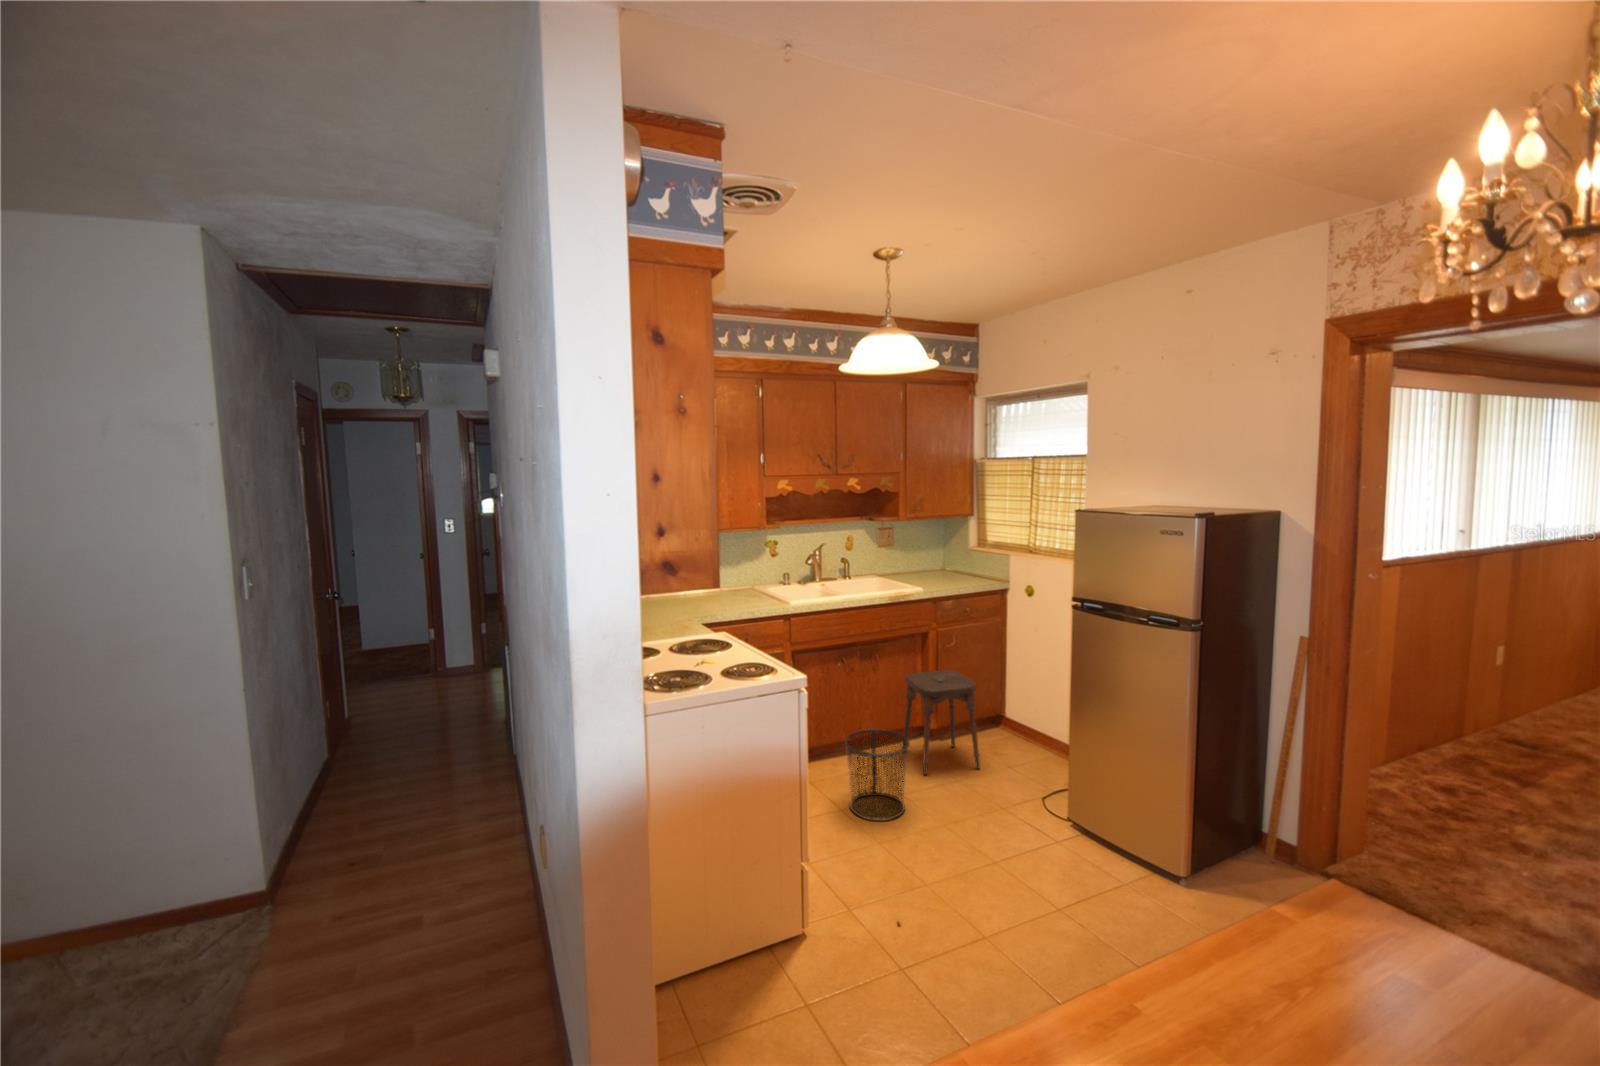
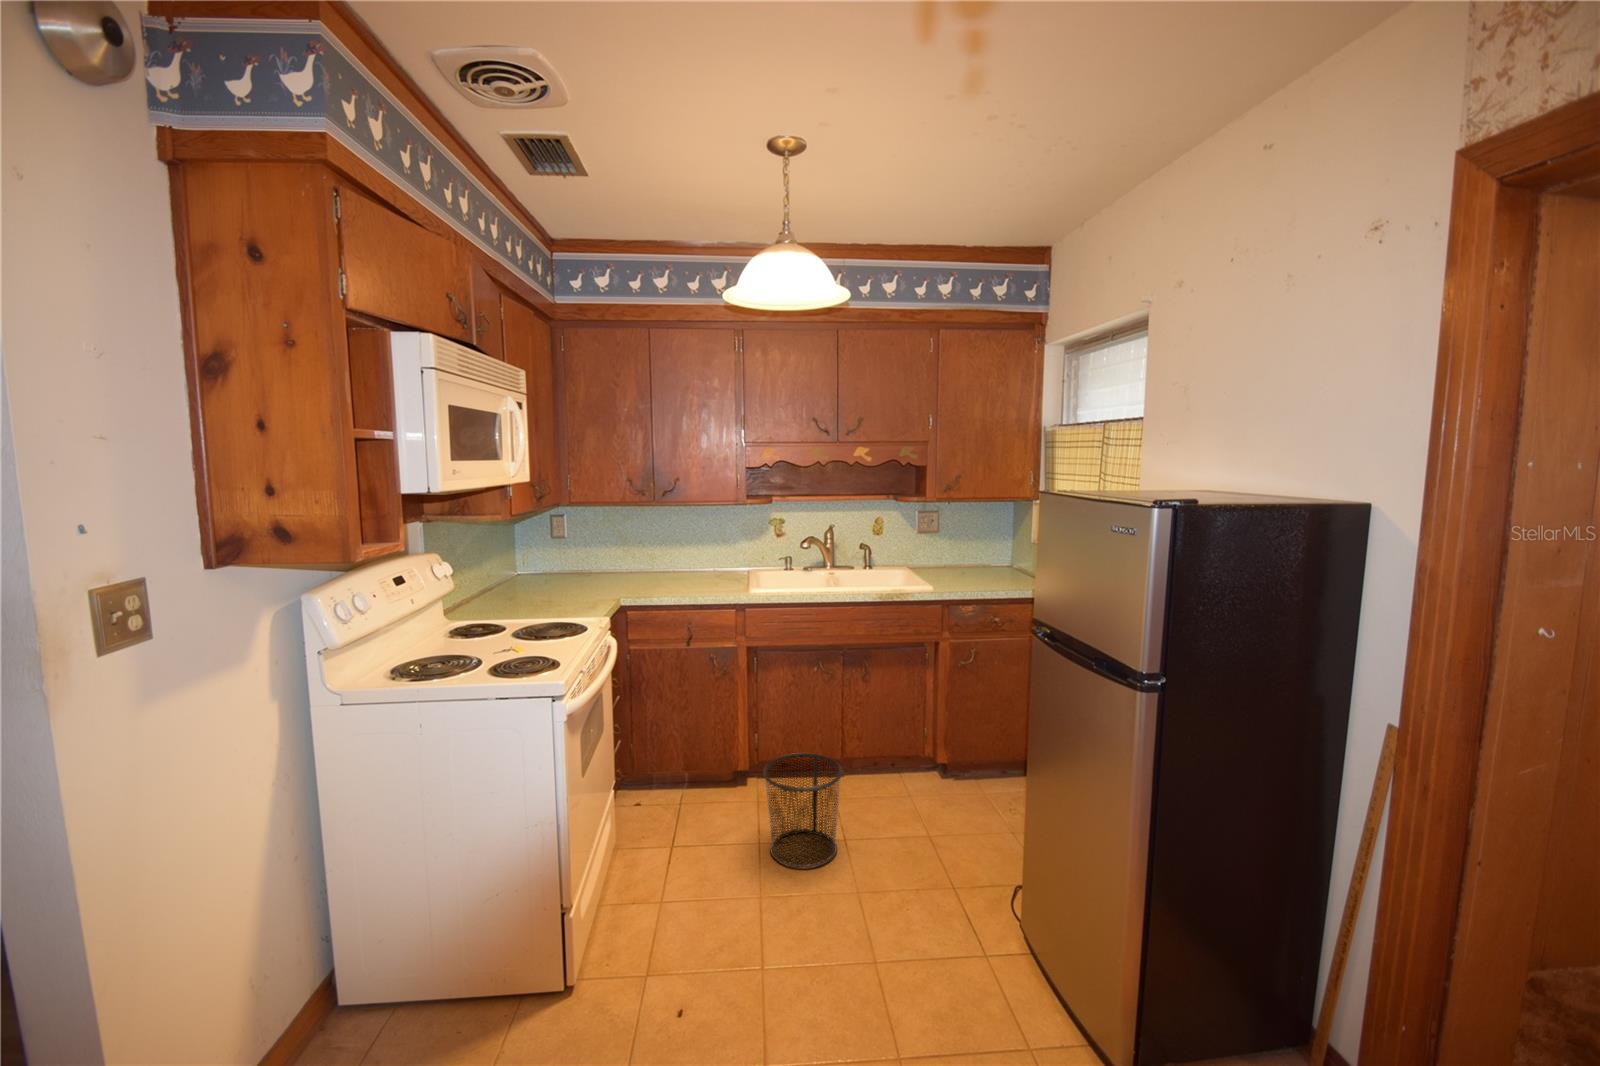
stool: present [903,670,980,775] -> none [894,691,974,825]

